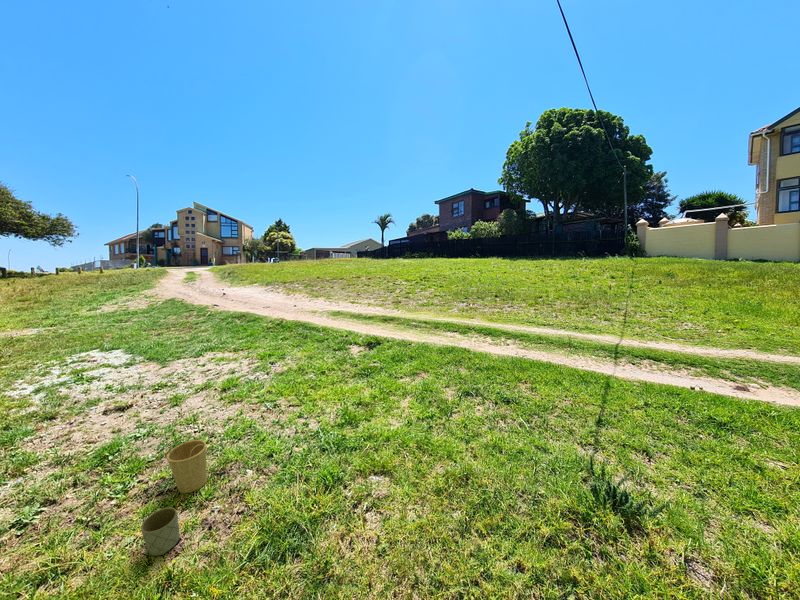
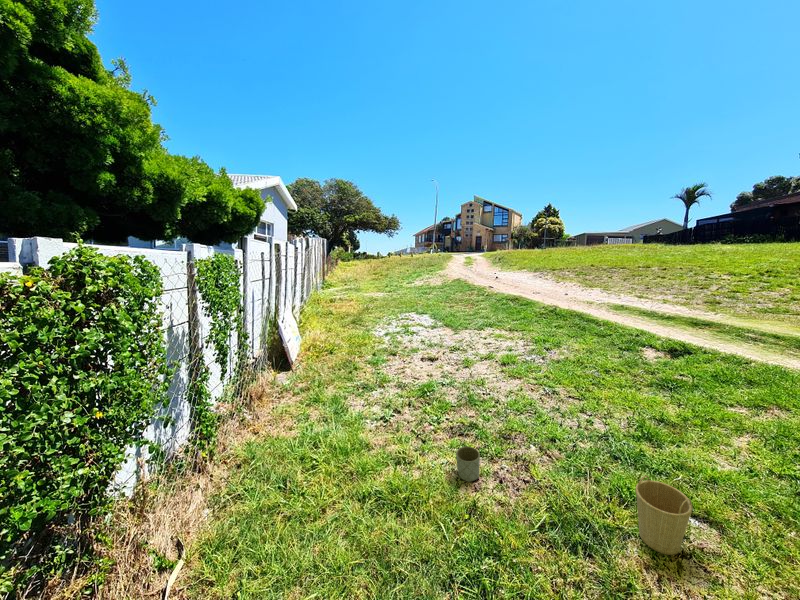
basket: present [167,439,207,493] -> present [636,476,693,555]

